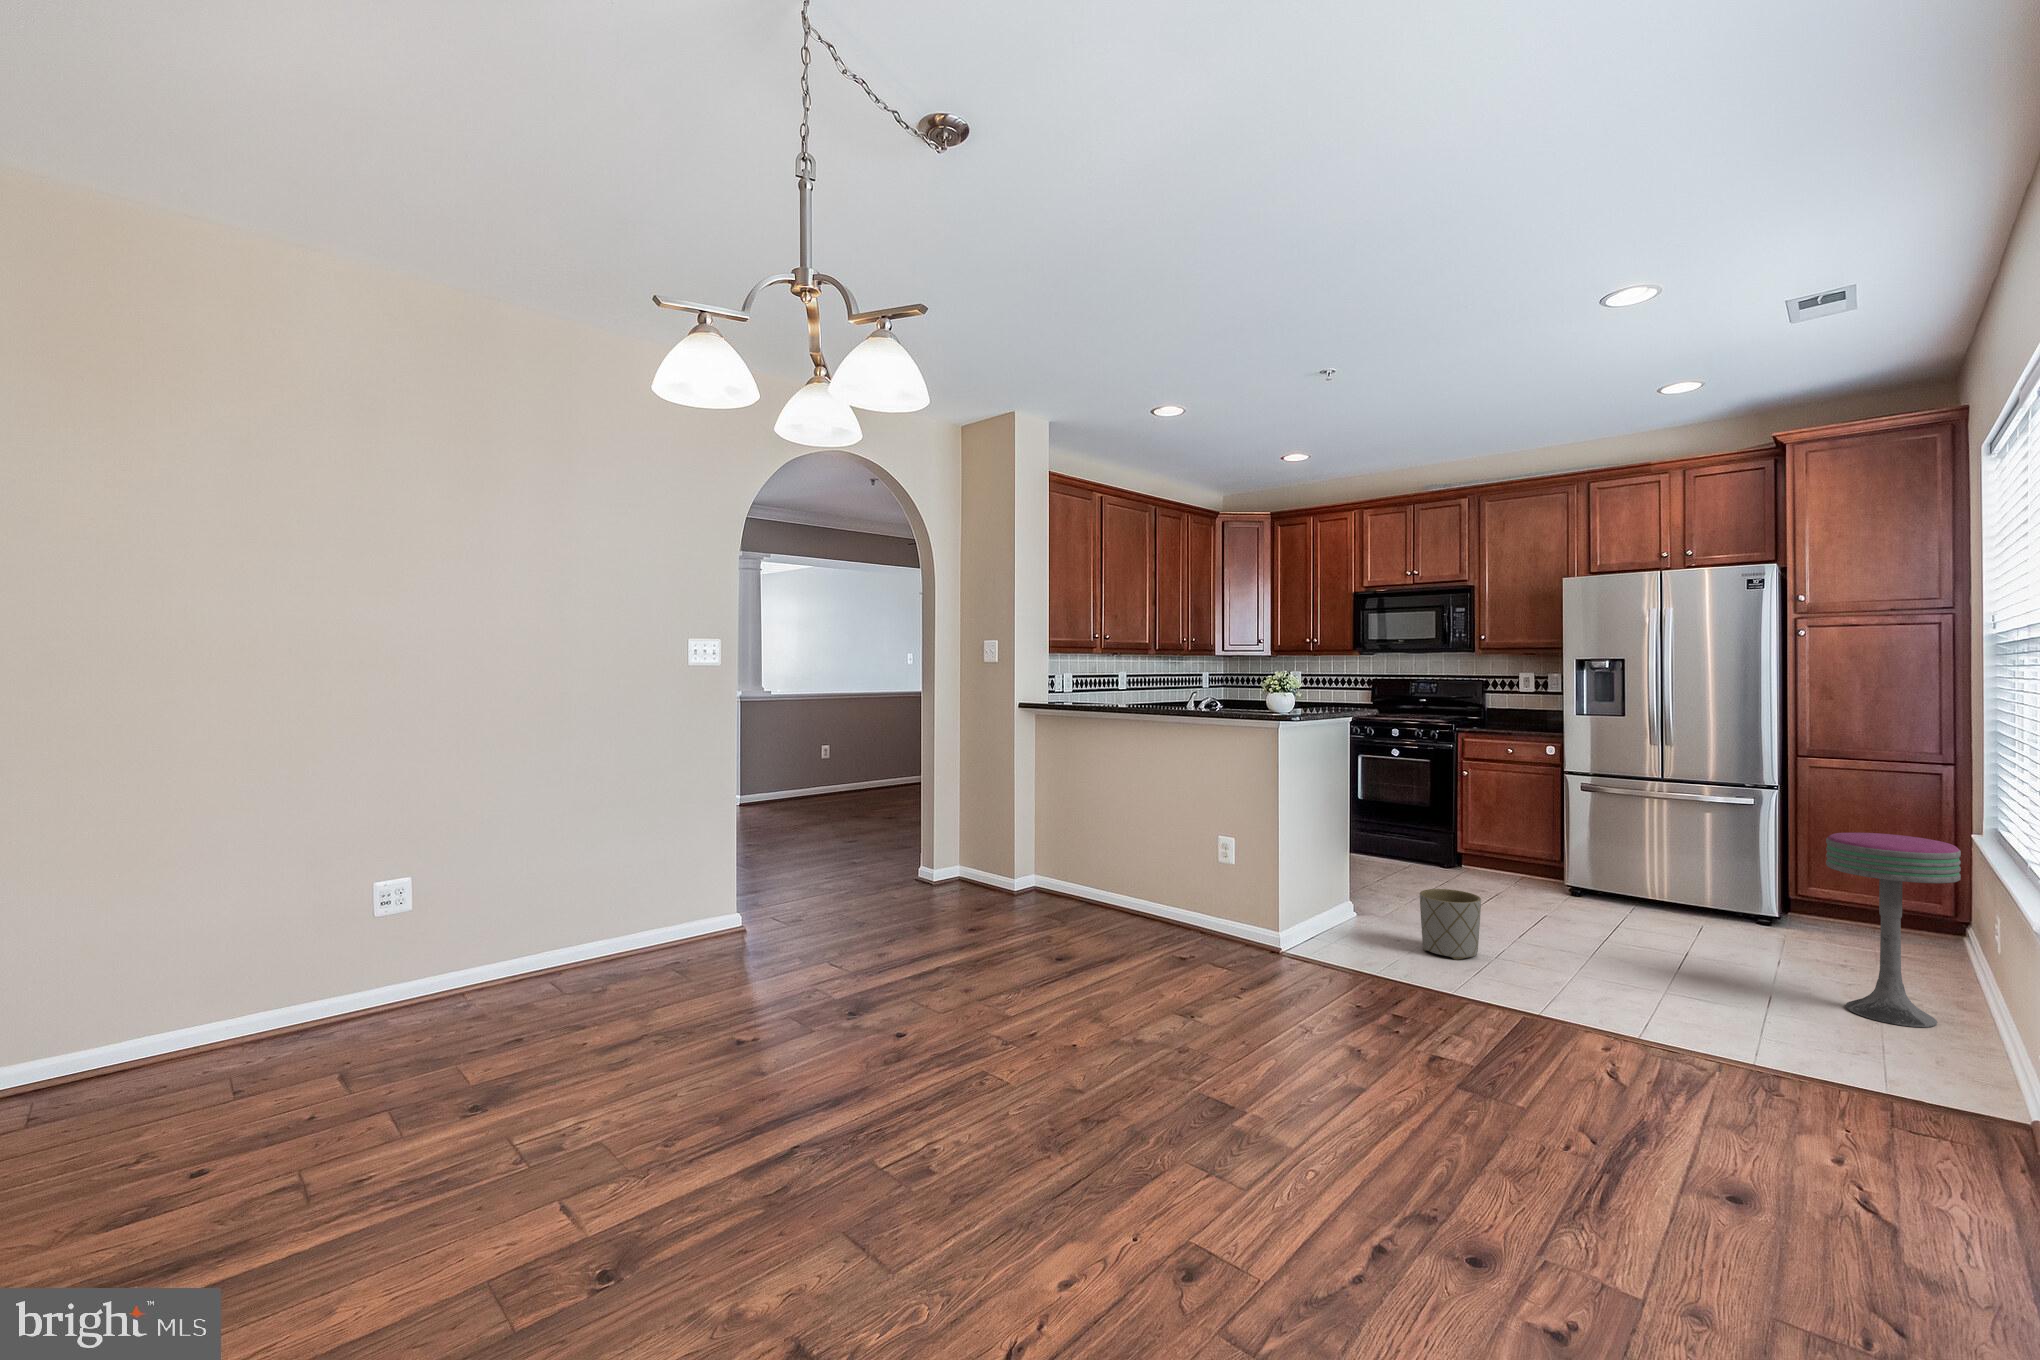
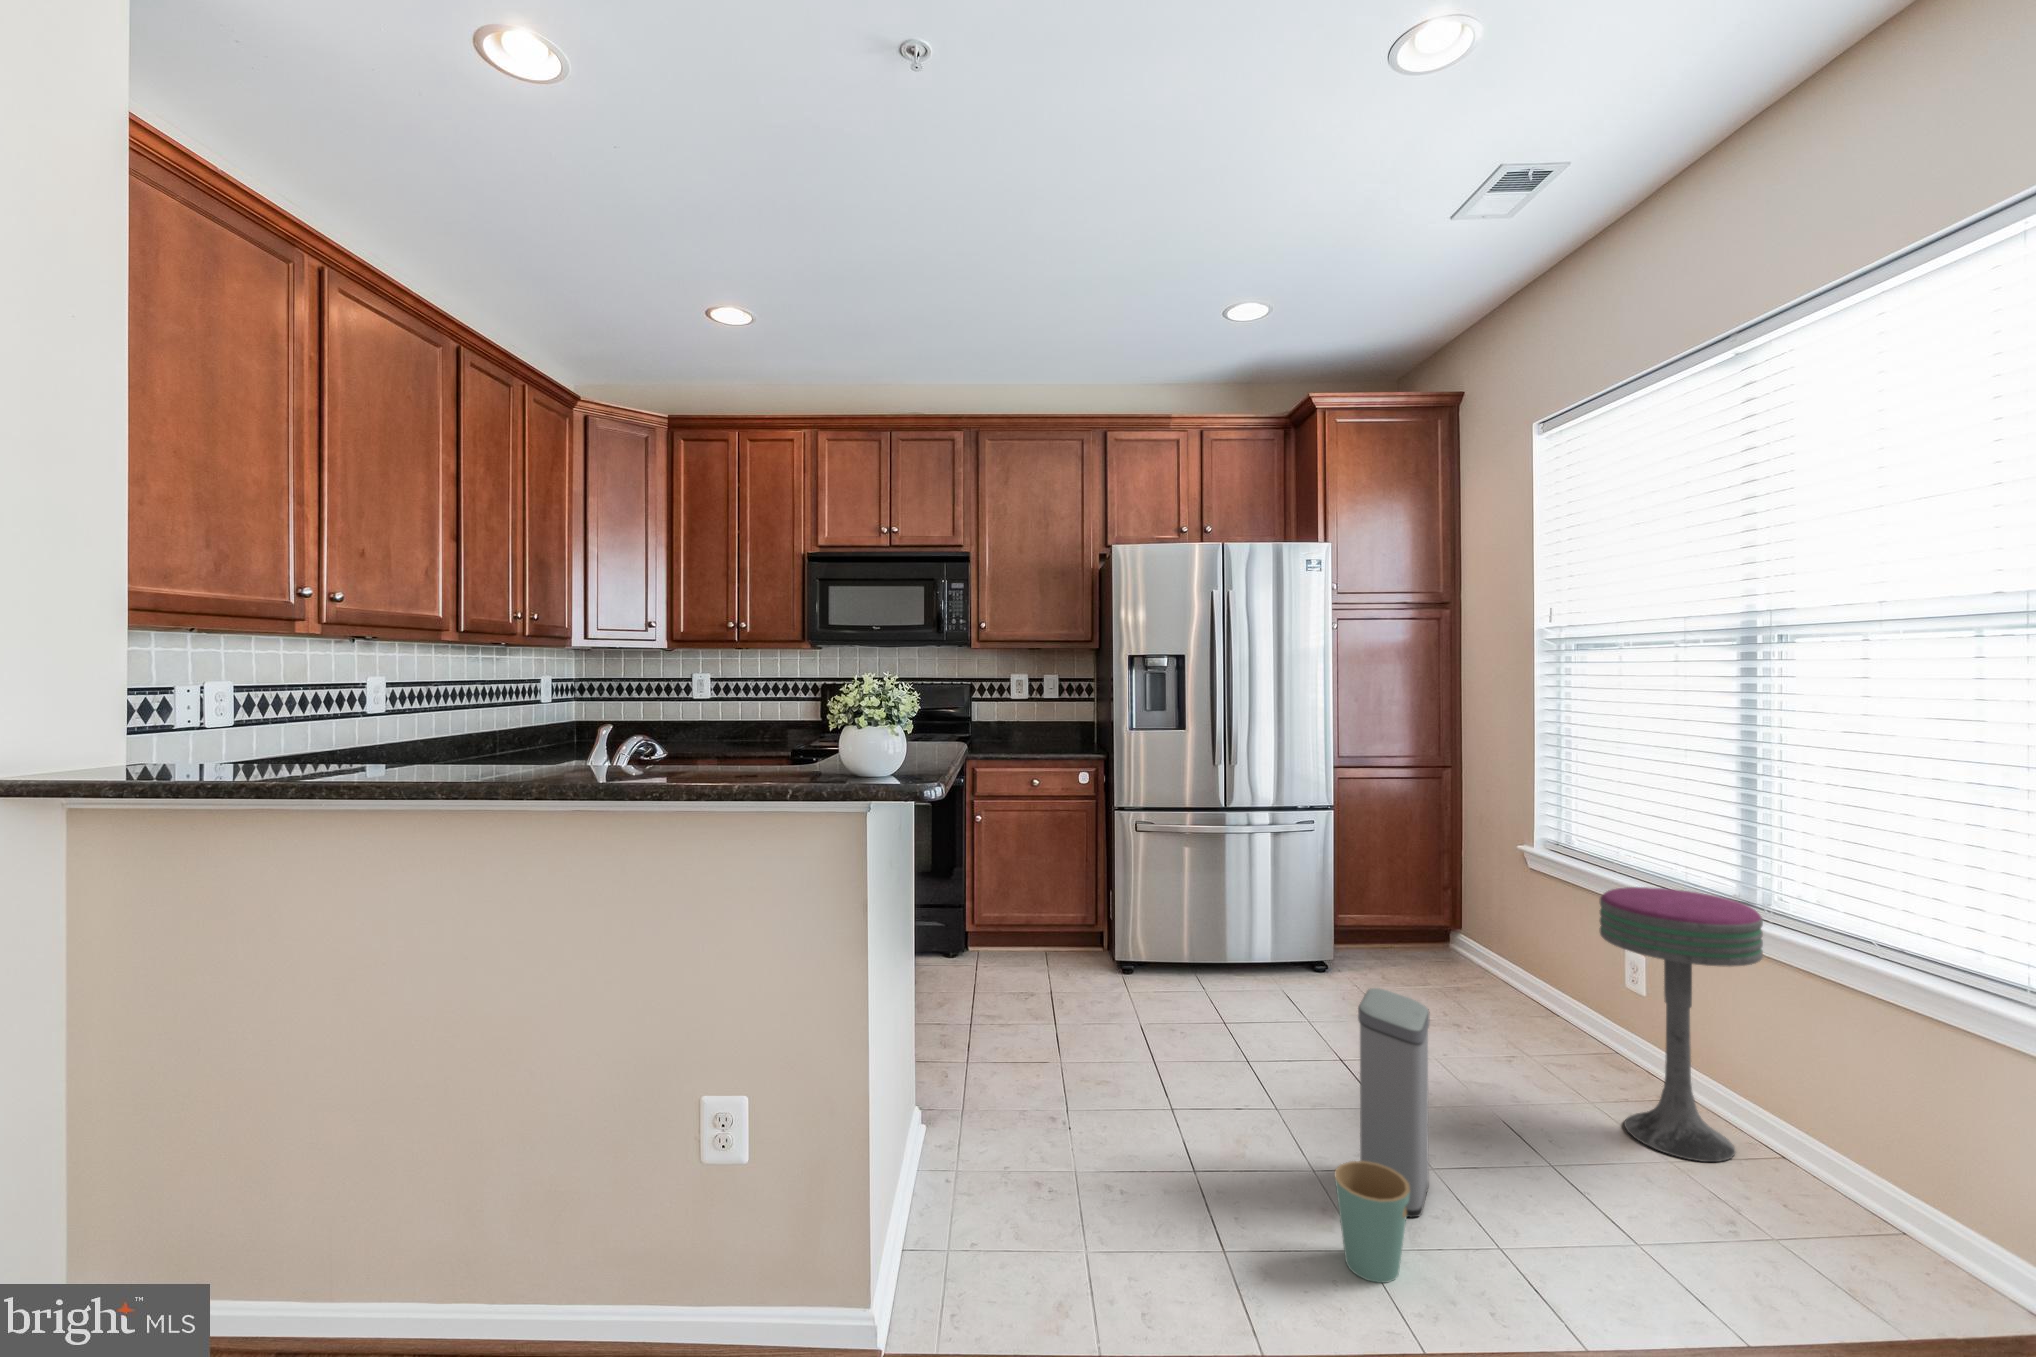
trash can: none [1515,860,1629,987] -> present [1335,988,1430,1283]
planter: present [1420,889,1481,960] -> none [1121,1082,1229,1242]

